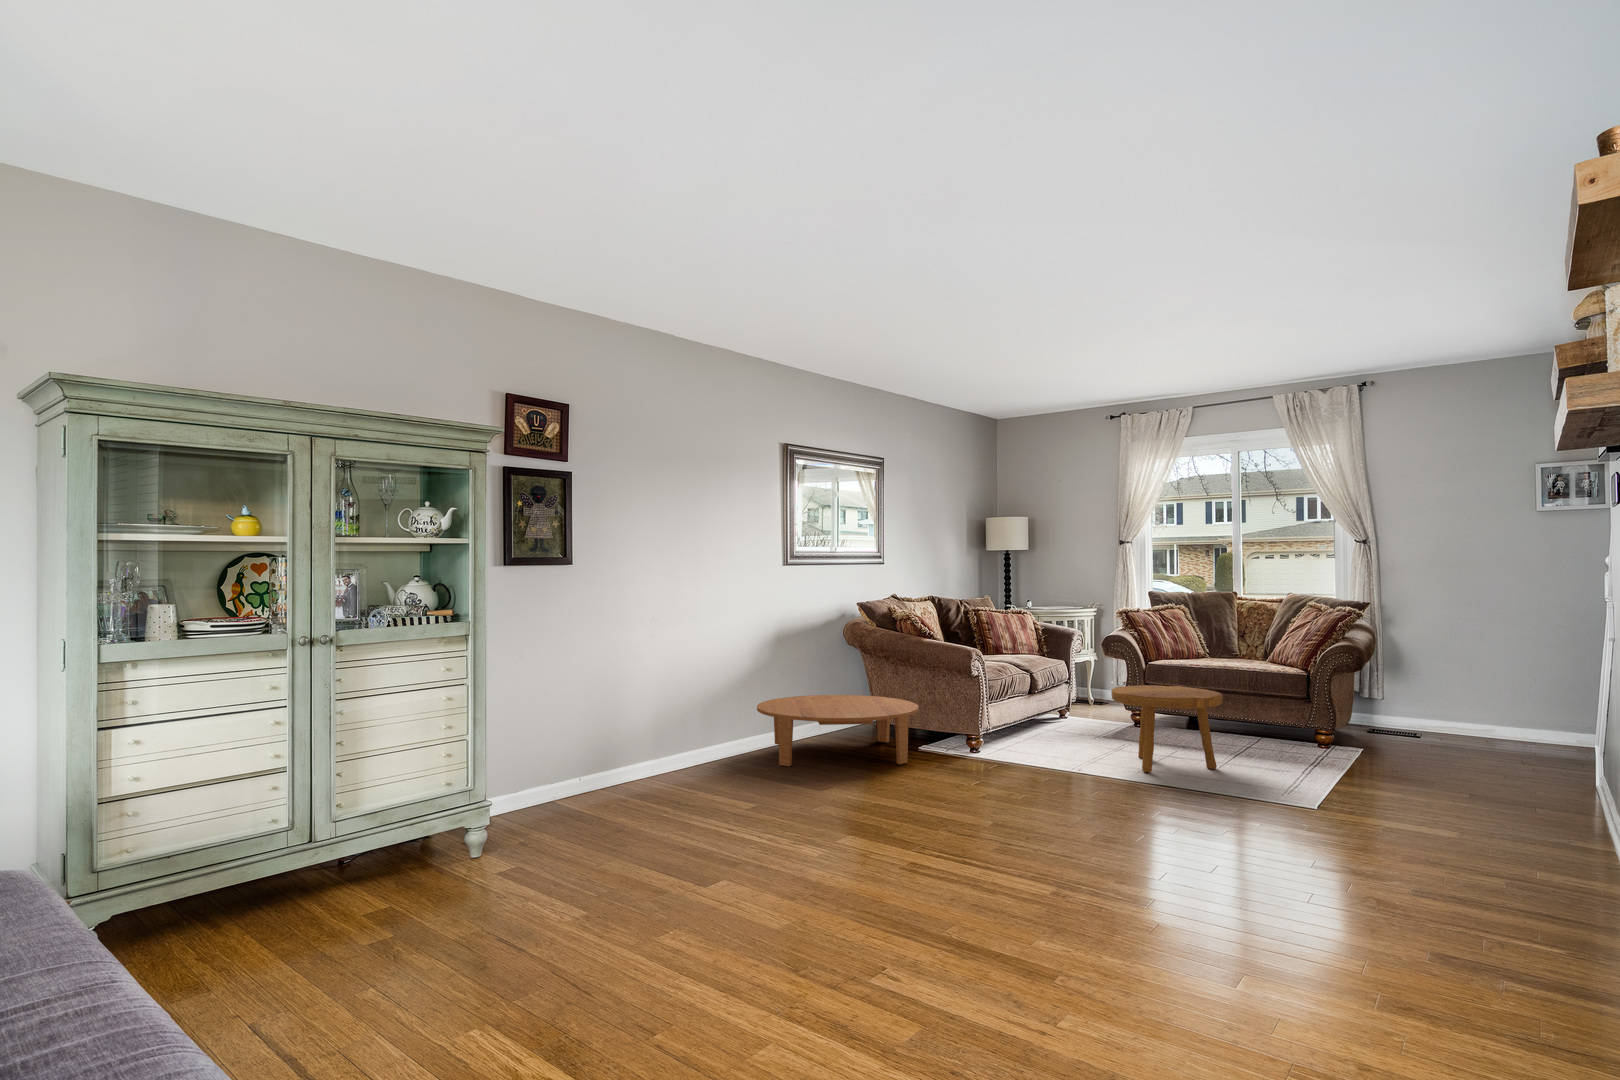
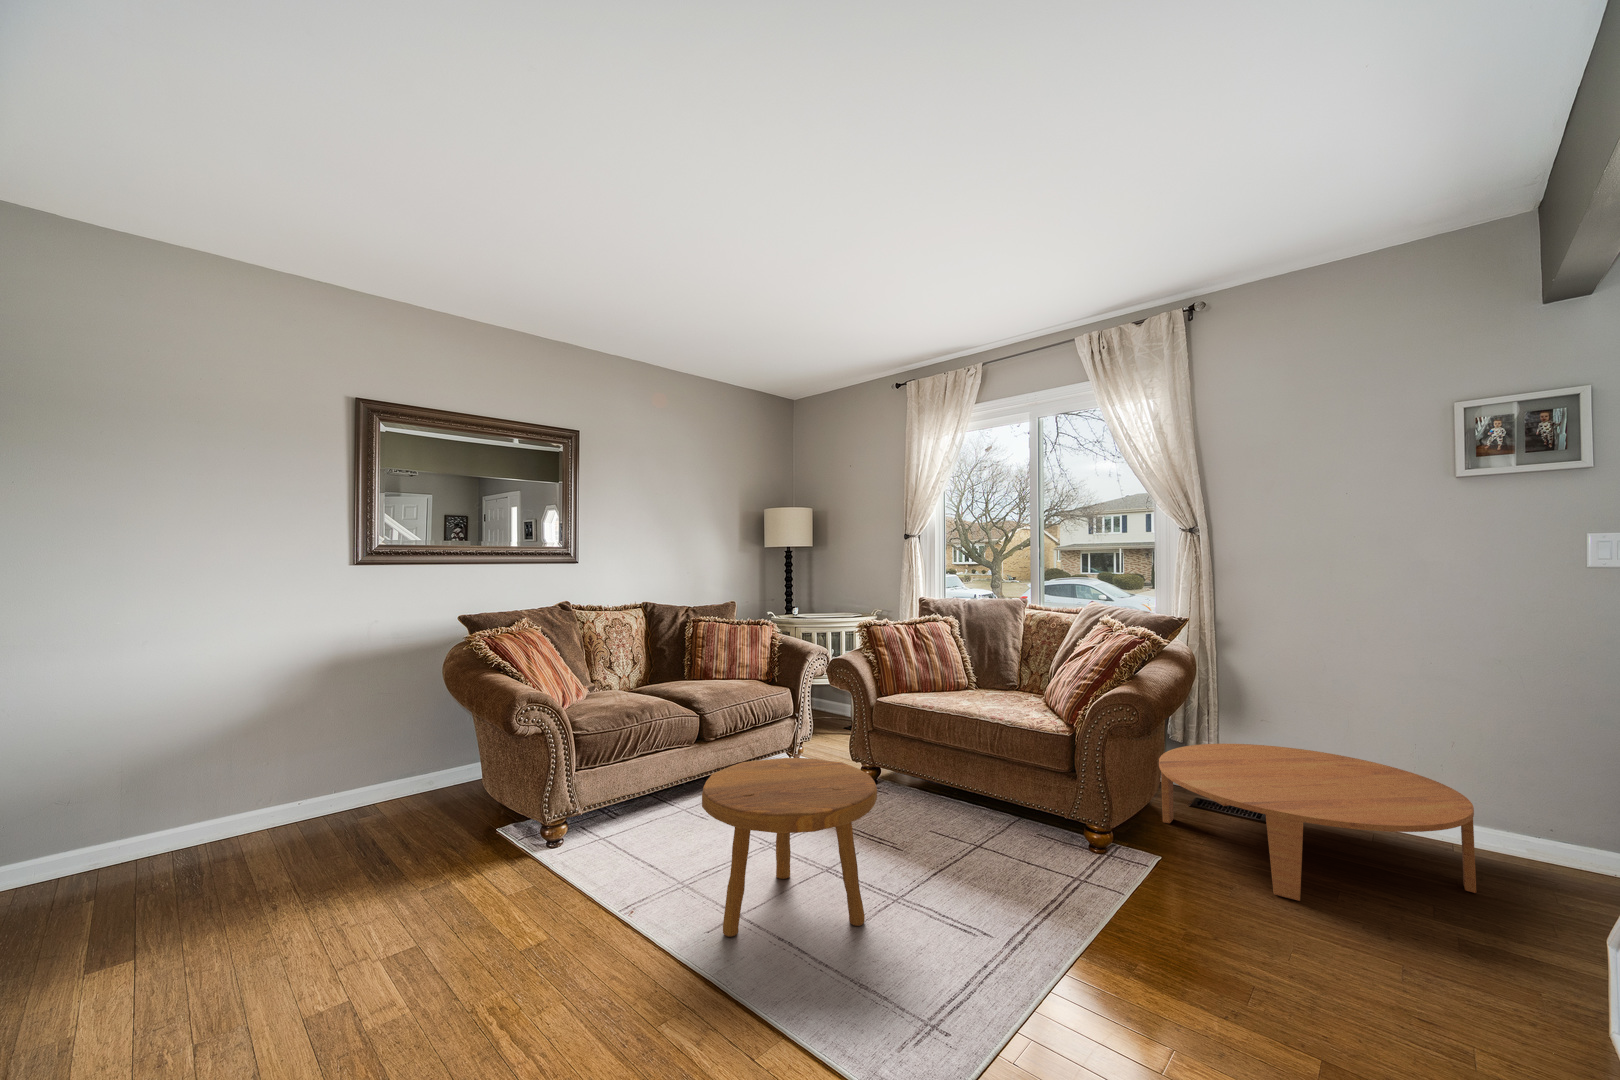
coffee table: present [757,695,919,766] -> present [1159,744,1476,901]

